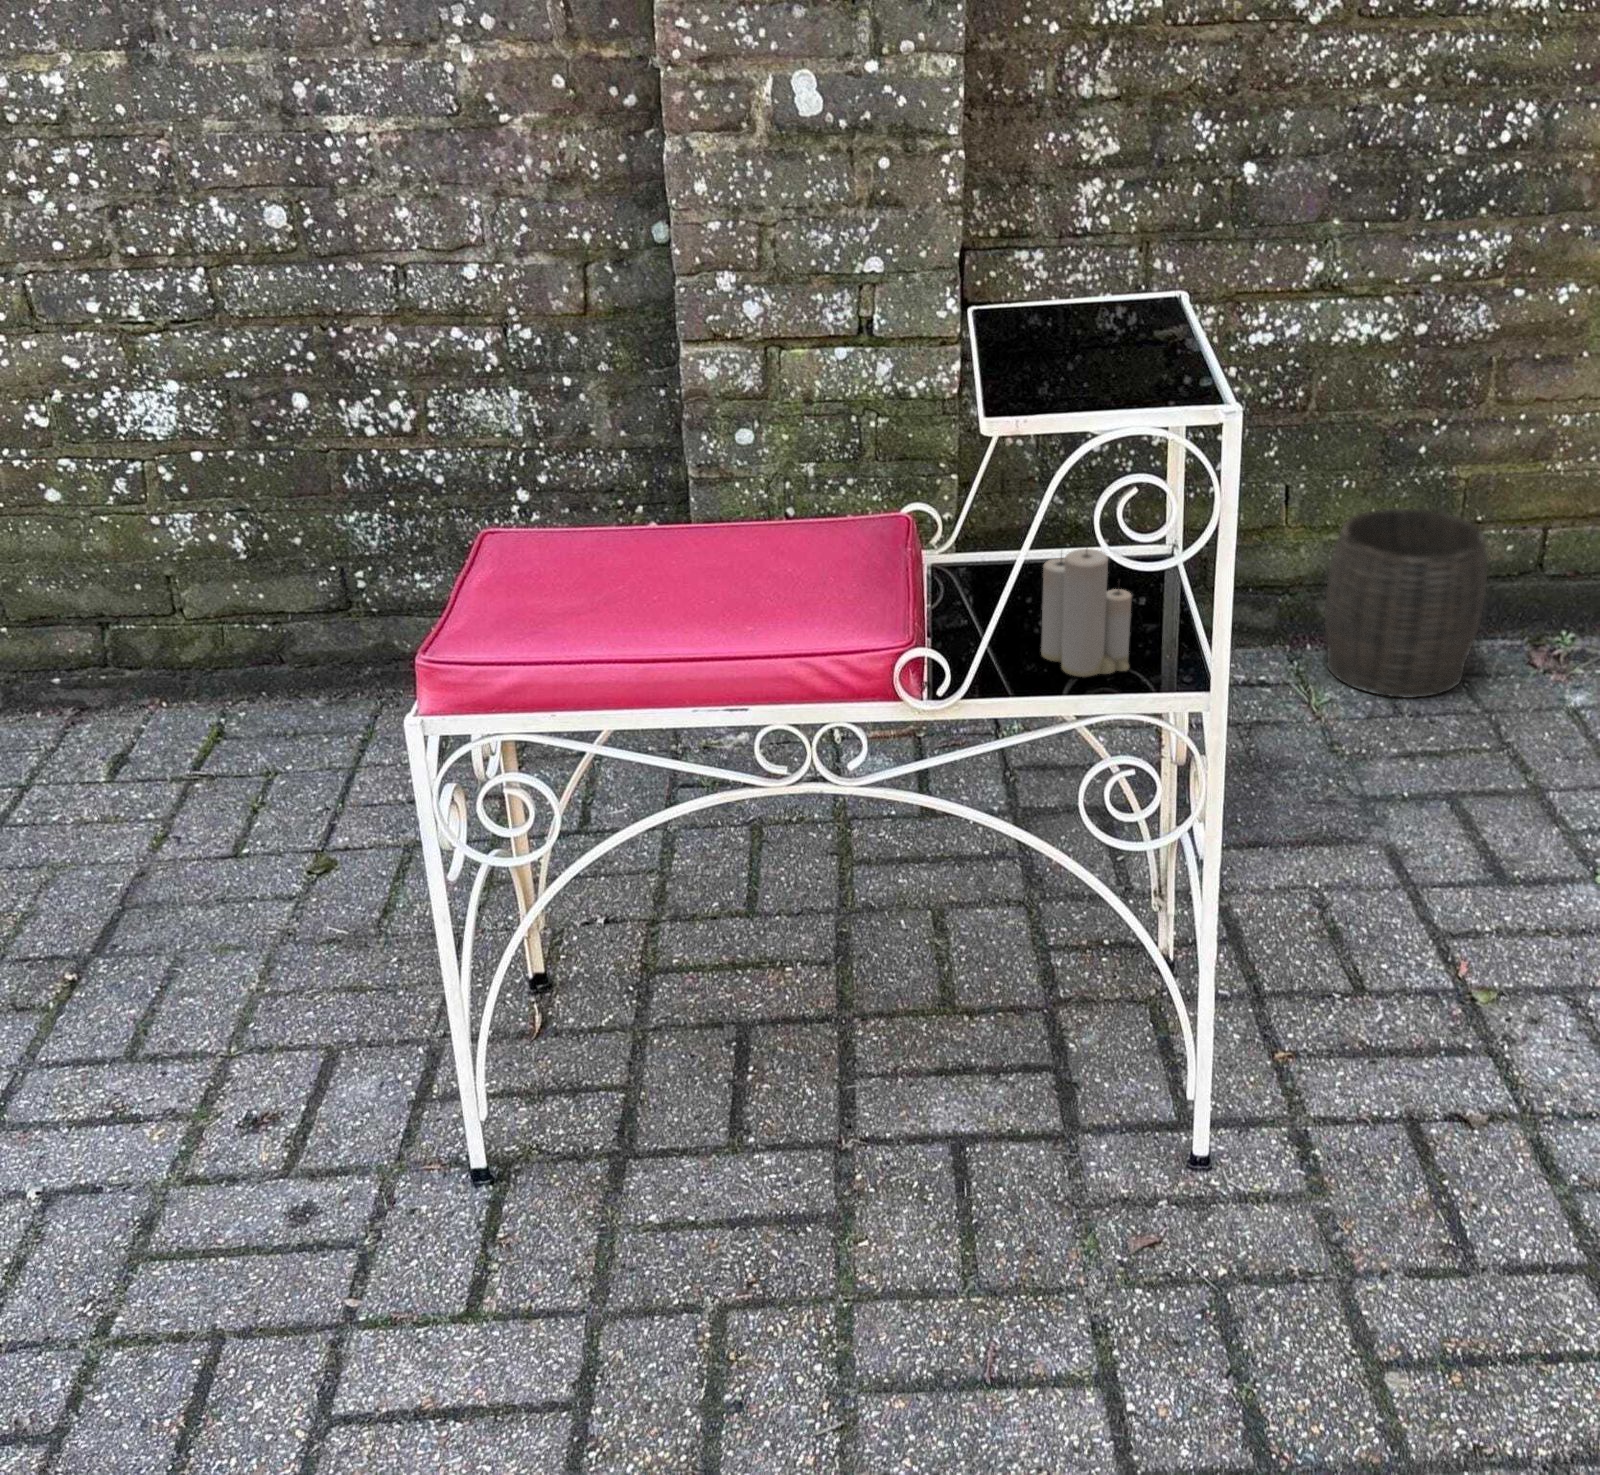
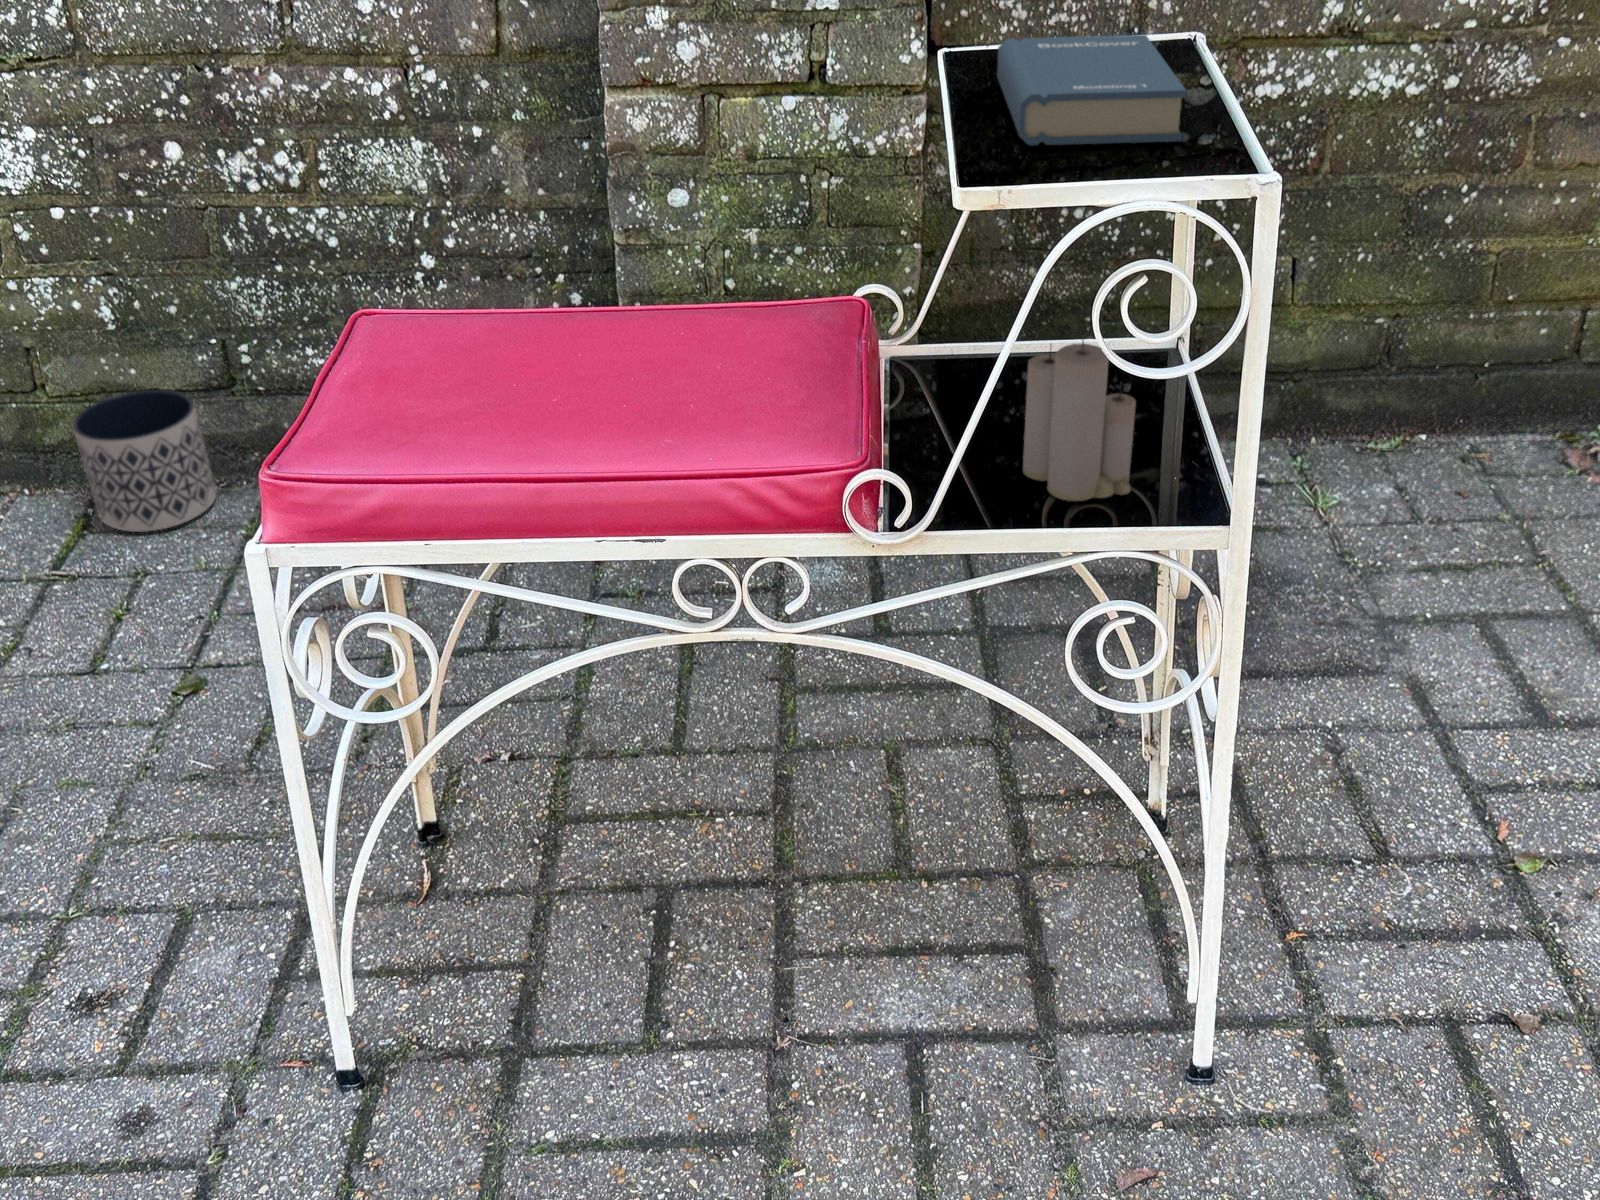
book: none [1015,302,1165,392] -> present [997,35,1186,146]
woven basket: present [1324,509,1488,698] -> none [1331,290,1517,503]
planter: none [209,610,331,735] -> present [73,390,216,532]

